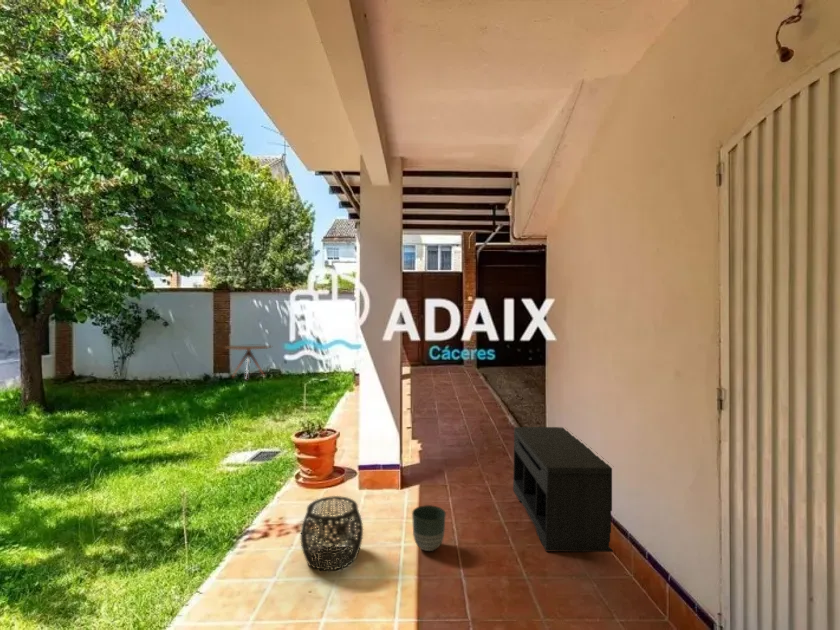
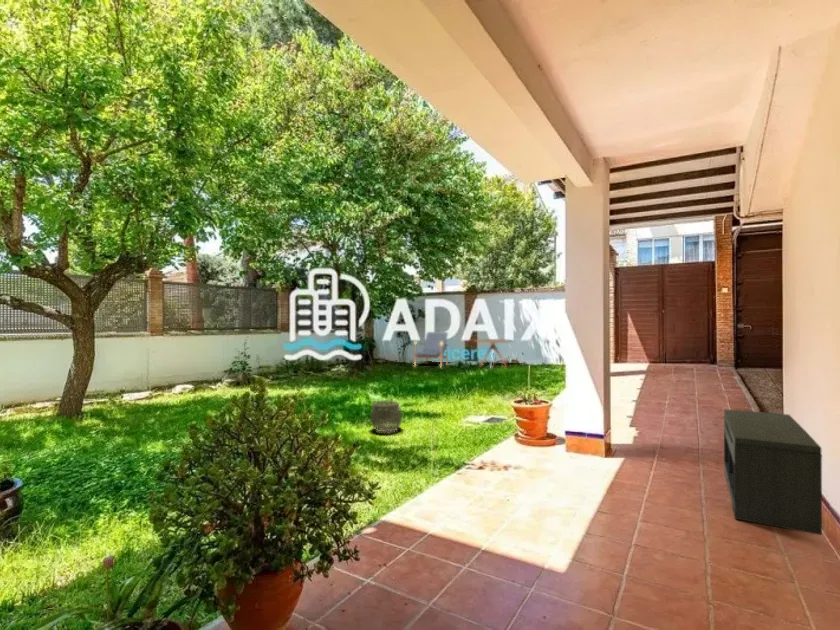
lounge chair: none [141,337,190,382] -> present [414,332,448,364]
woven basket: present [301,496,363,571] -> present [371,400,402,432]
planter: present [412,505,446,551] -> none [598,460,629,497]

